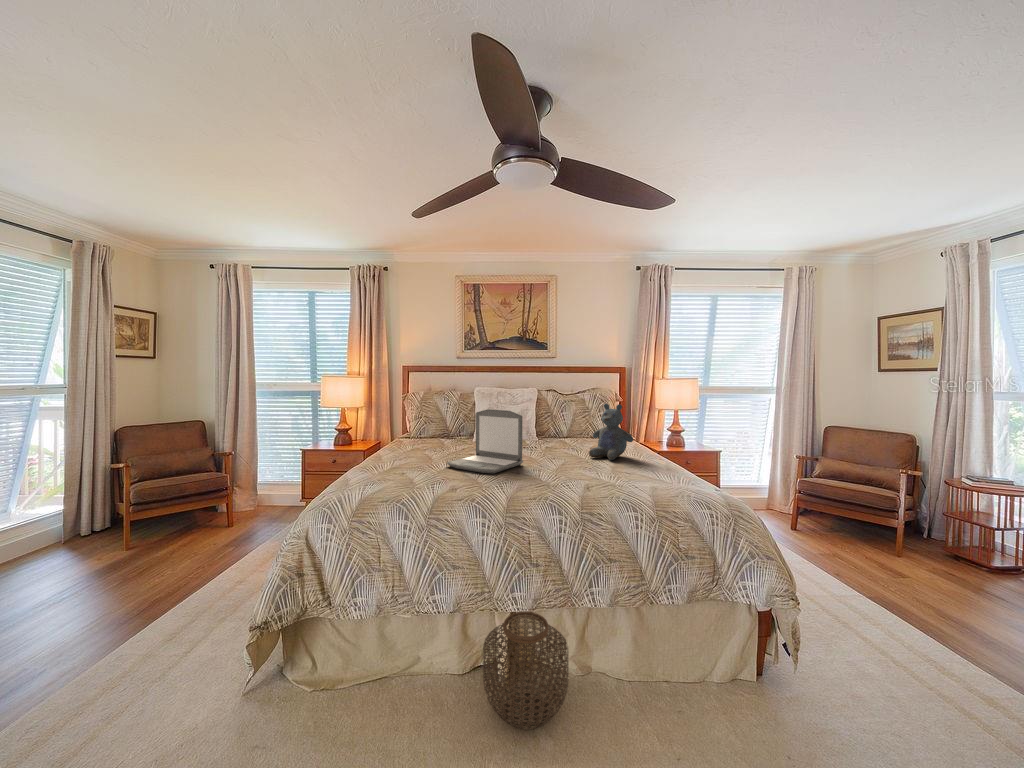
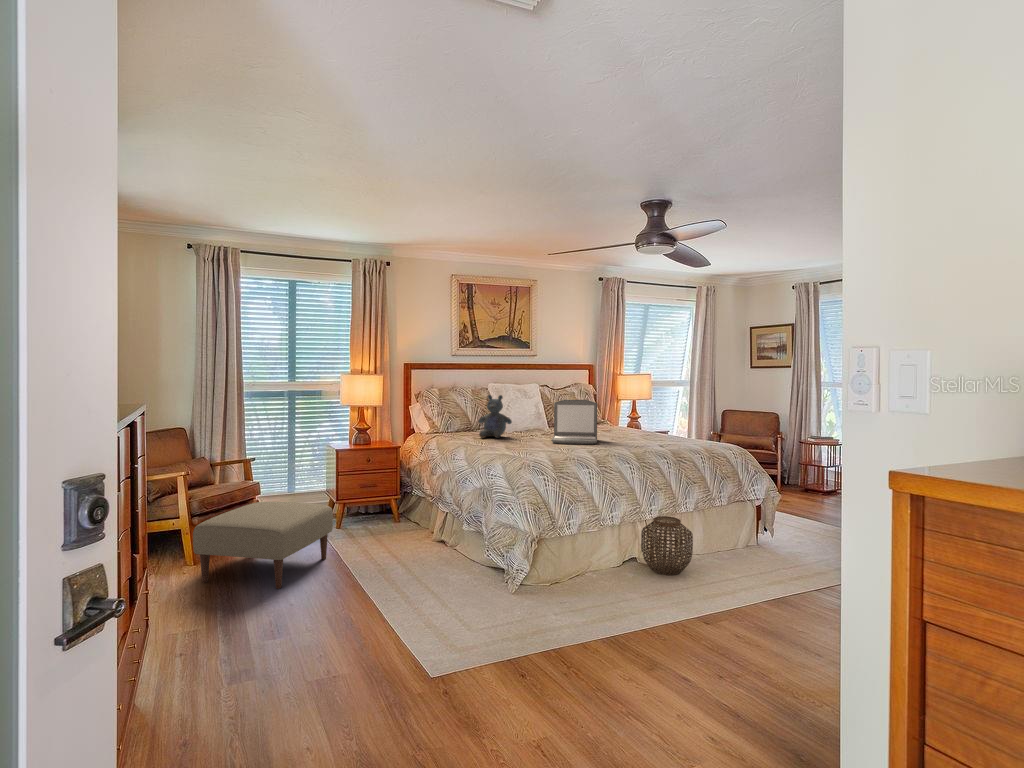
stuffed bear: present [589,404,633,460] -> present [479,395,512,438]
ottoman: none [75,499,226,605] -> present [193,502,333,589]

